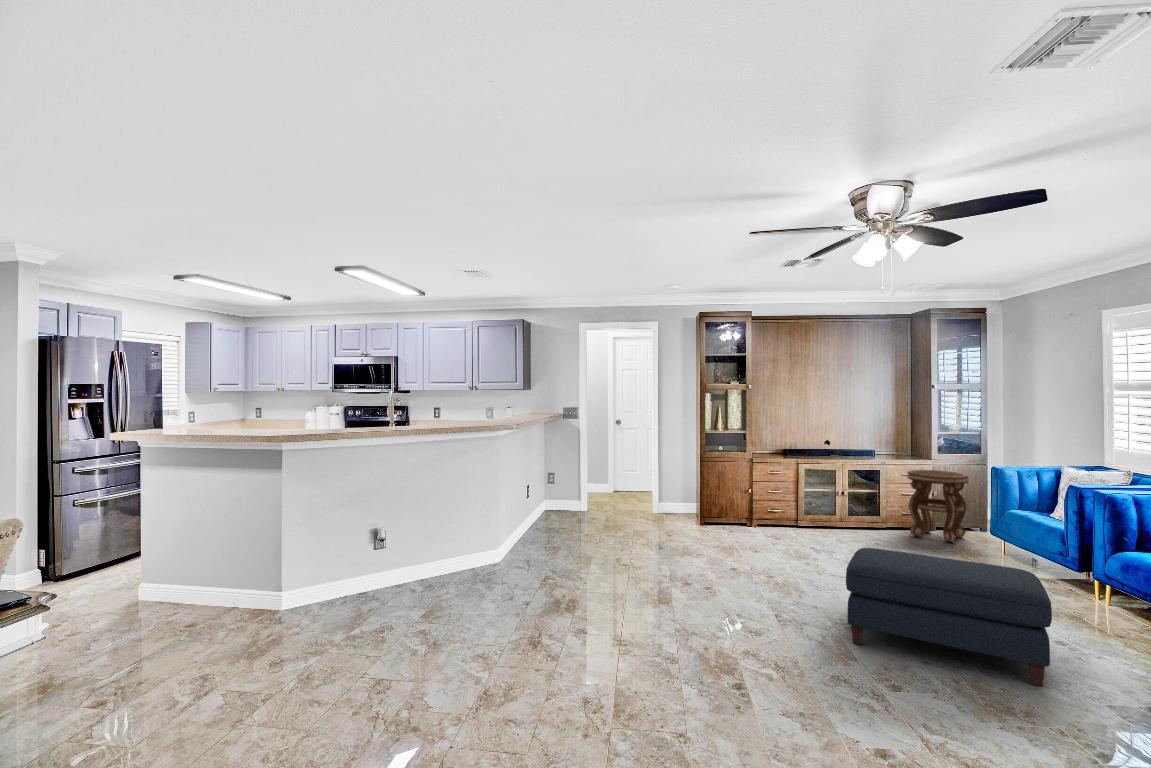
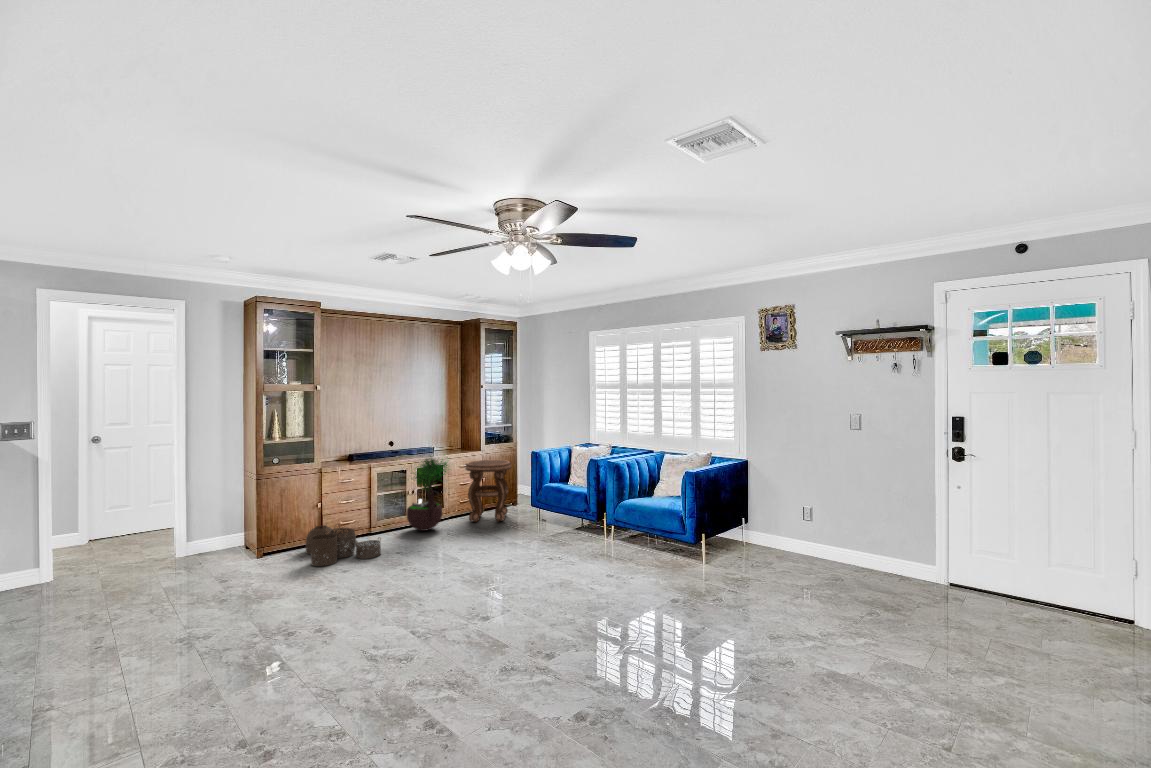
potted tree: none [833,452,885,534] -> present [407,456,447,531]
woven basket: none [733,506,797,545] -> present [306,525,381,566]
ottoman: present [846,548,1052,686] -> none [478,532,630,634]

